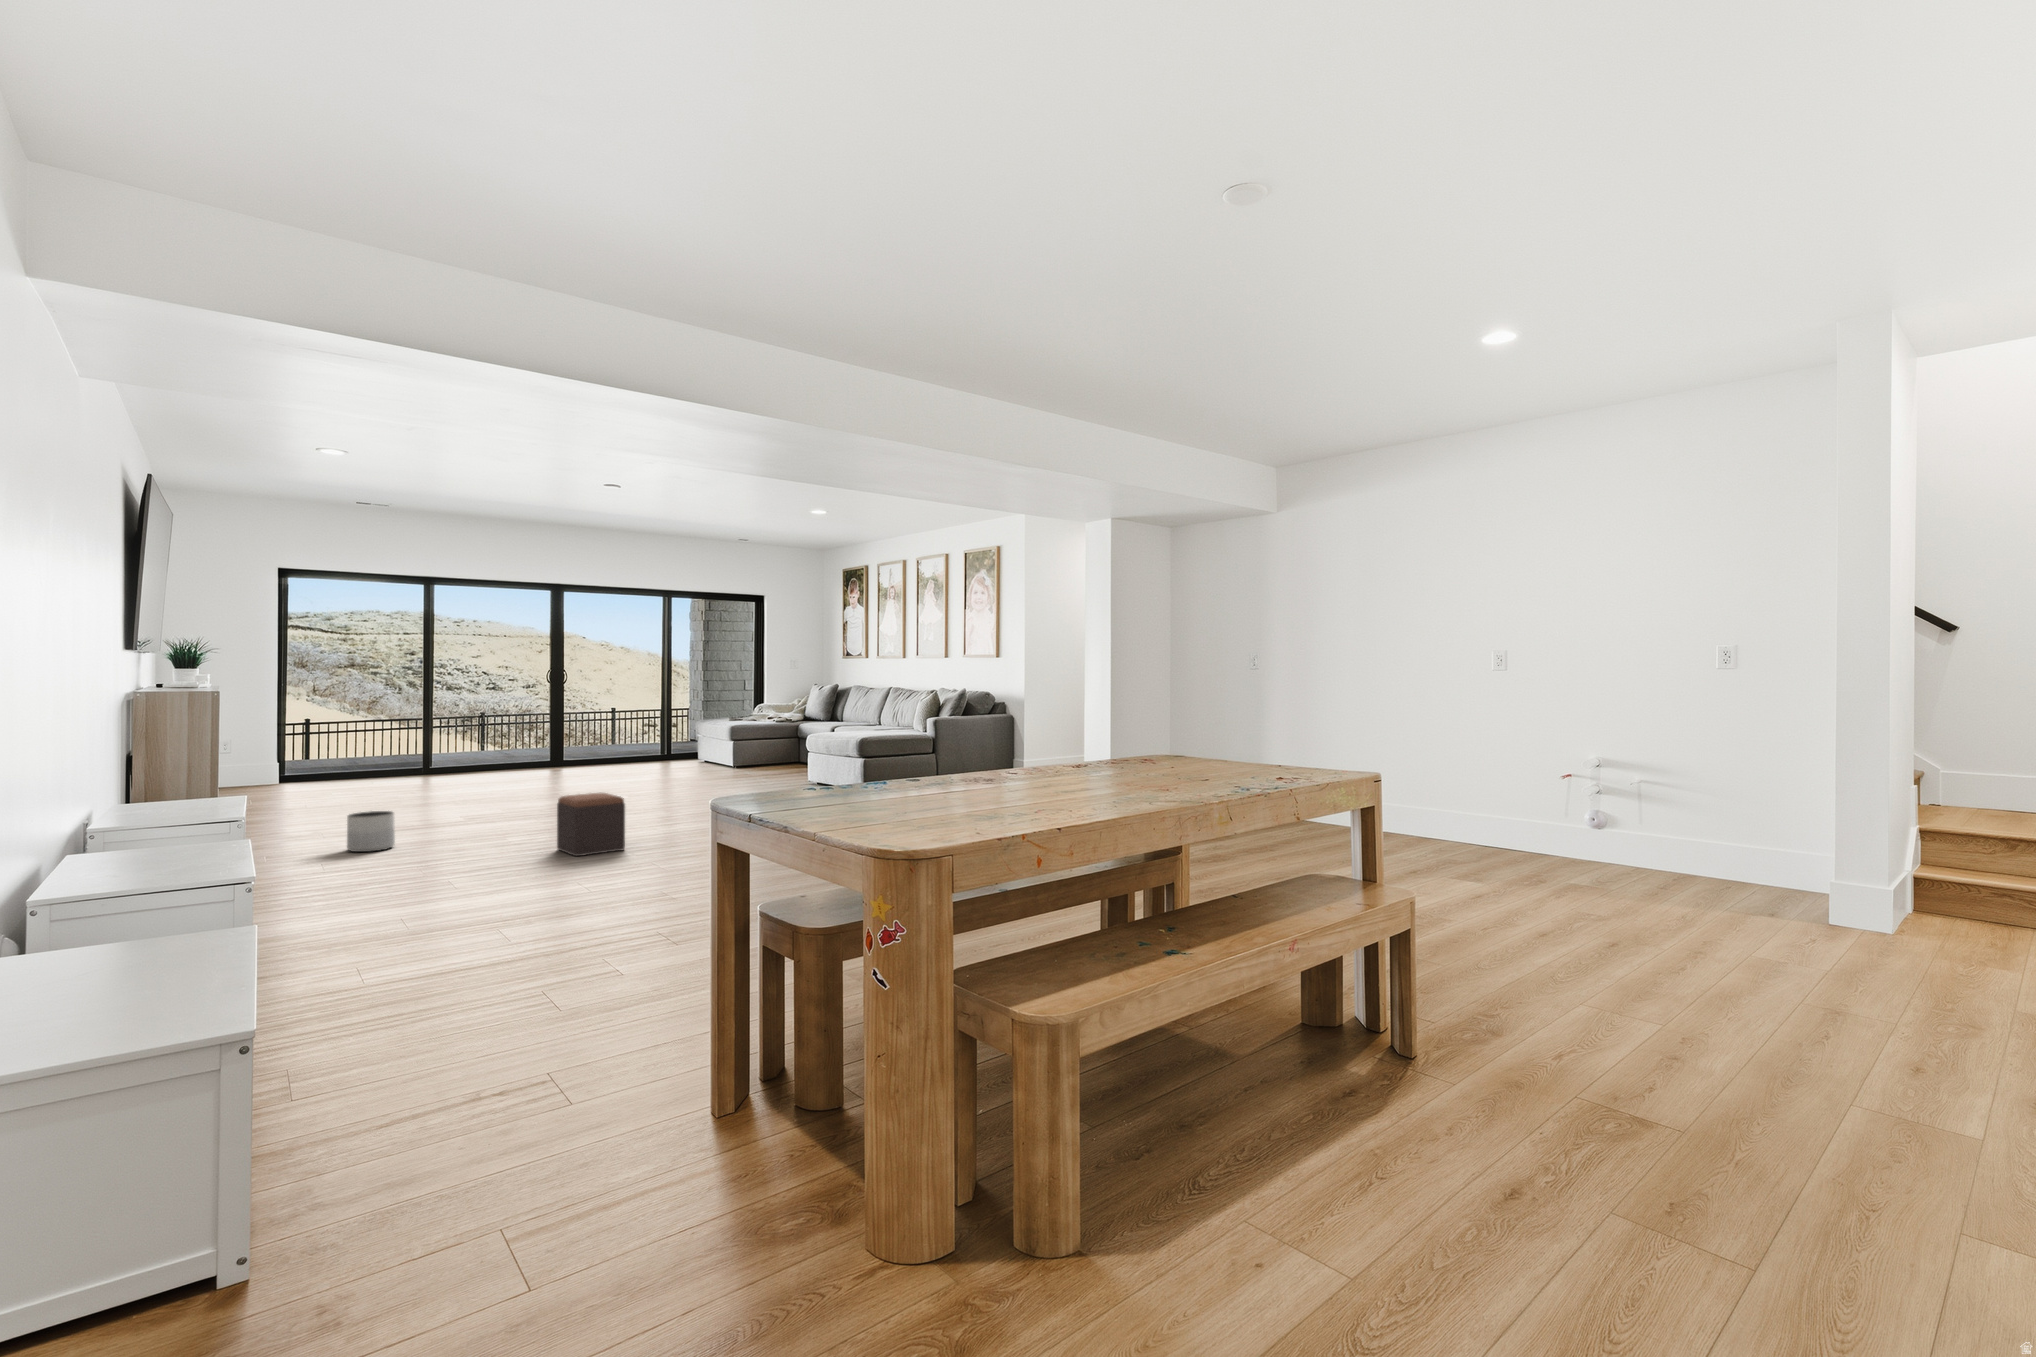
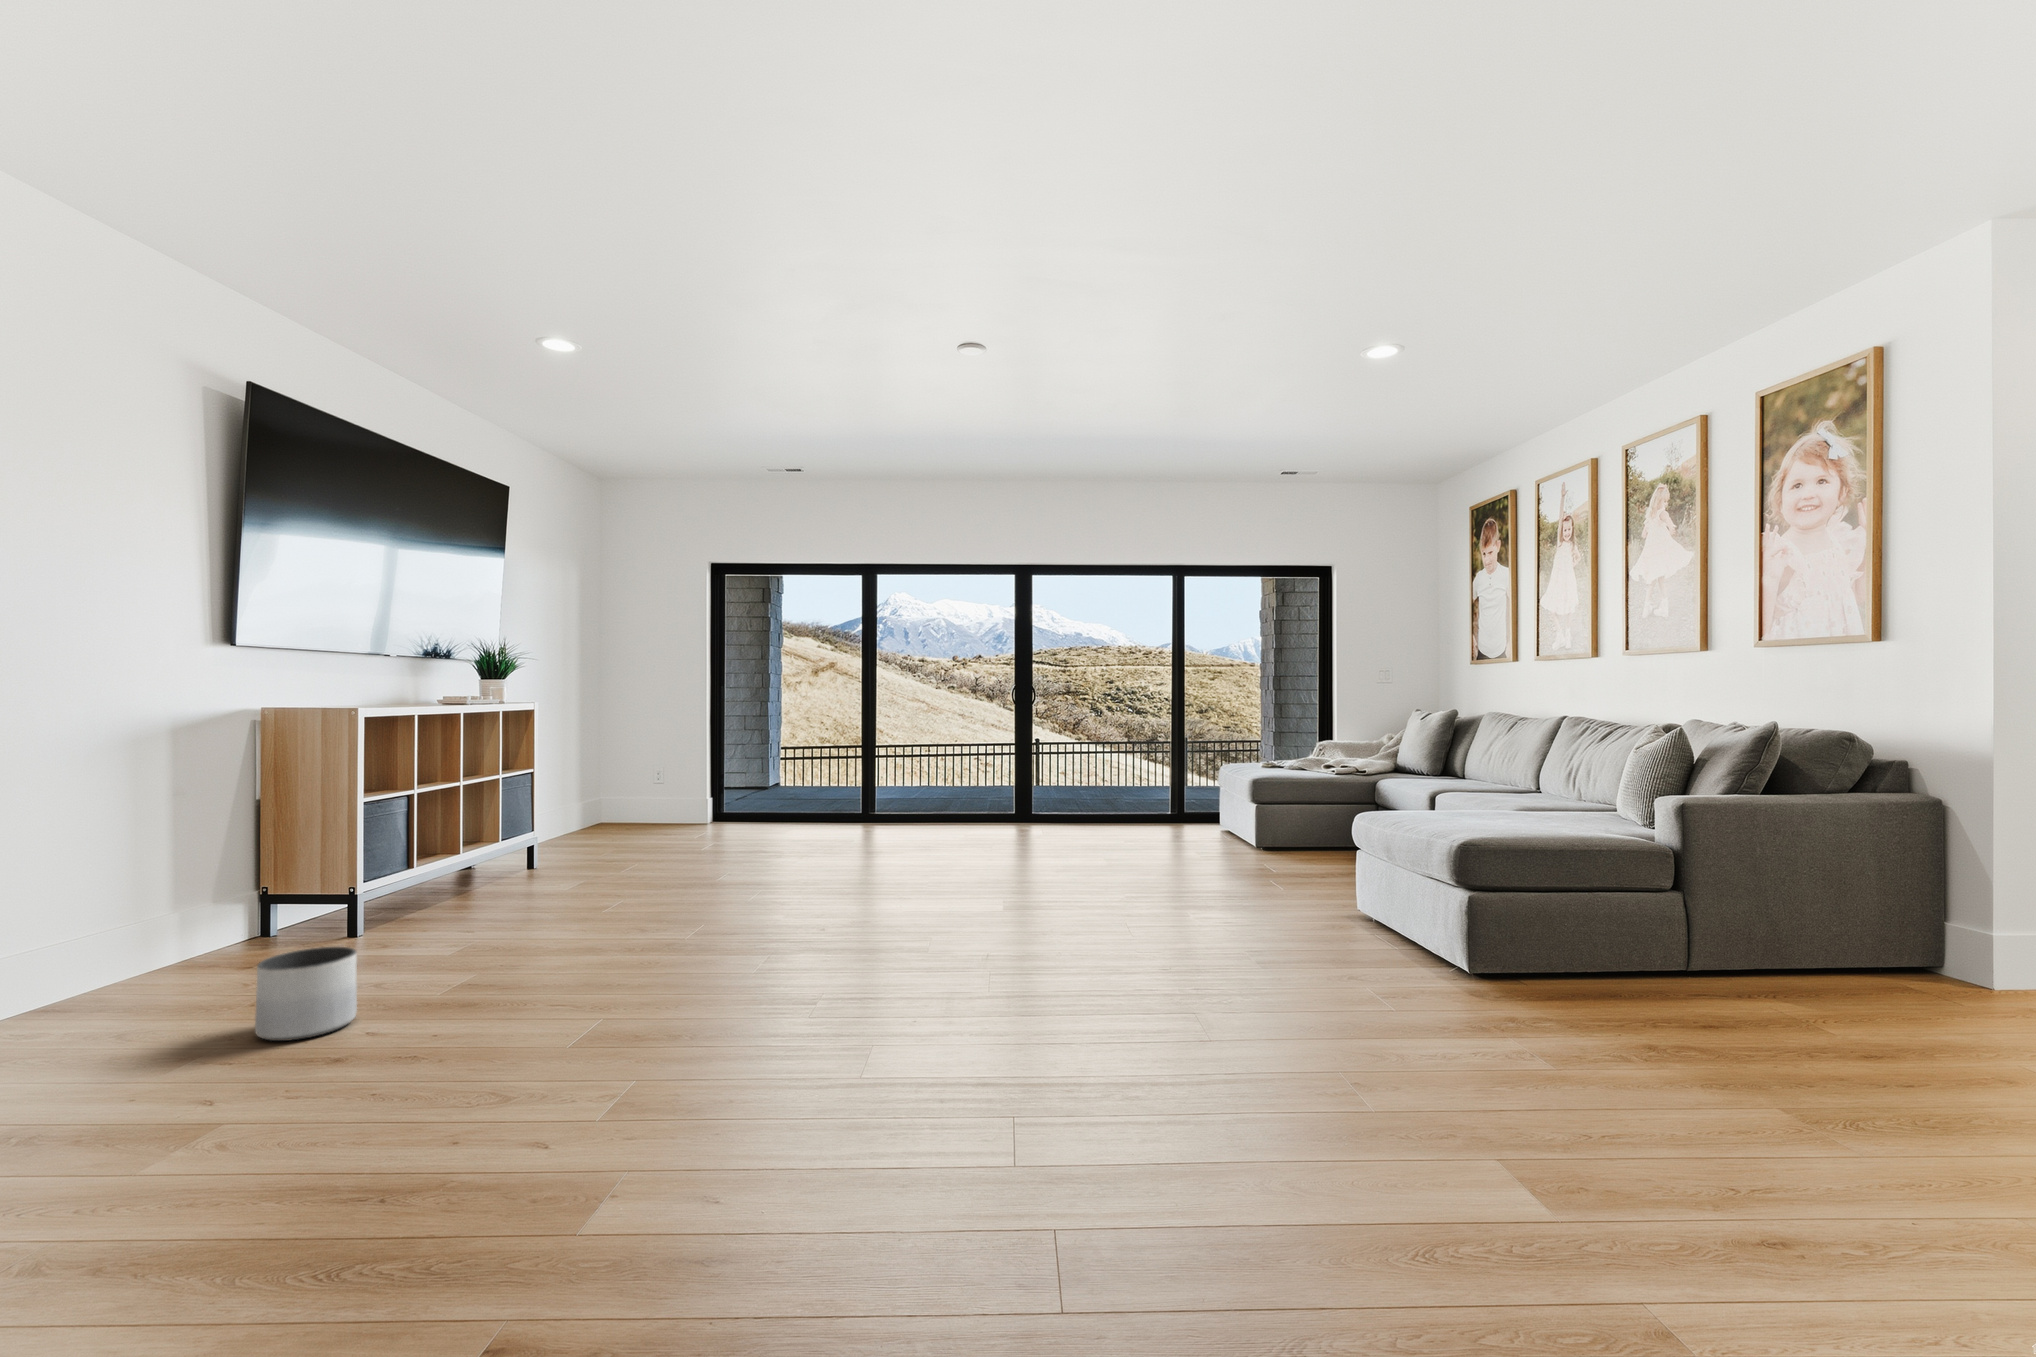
footstool: present [557,793,625,856] -> none [342,1005,567,1230]

